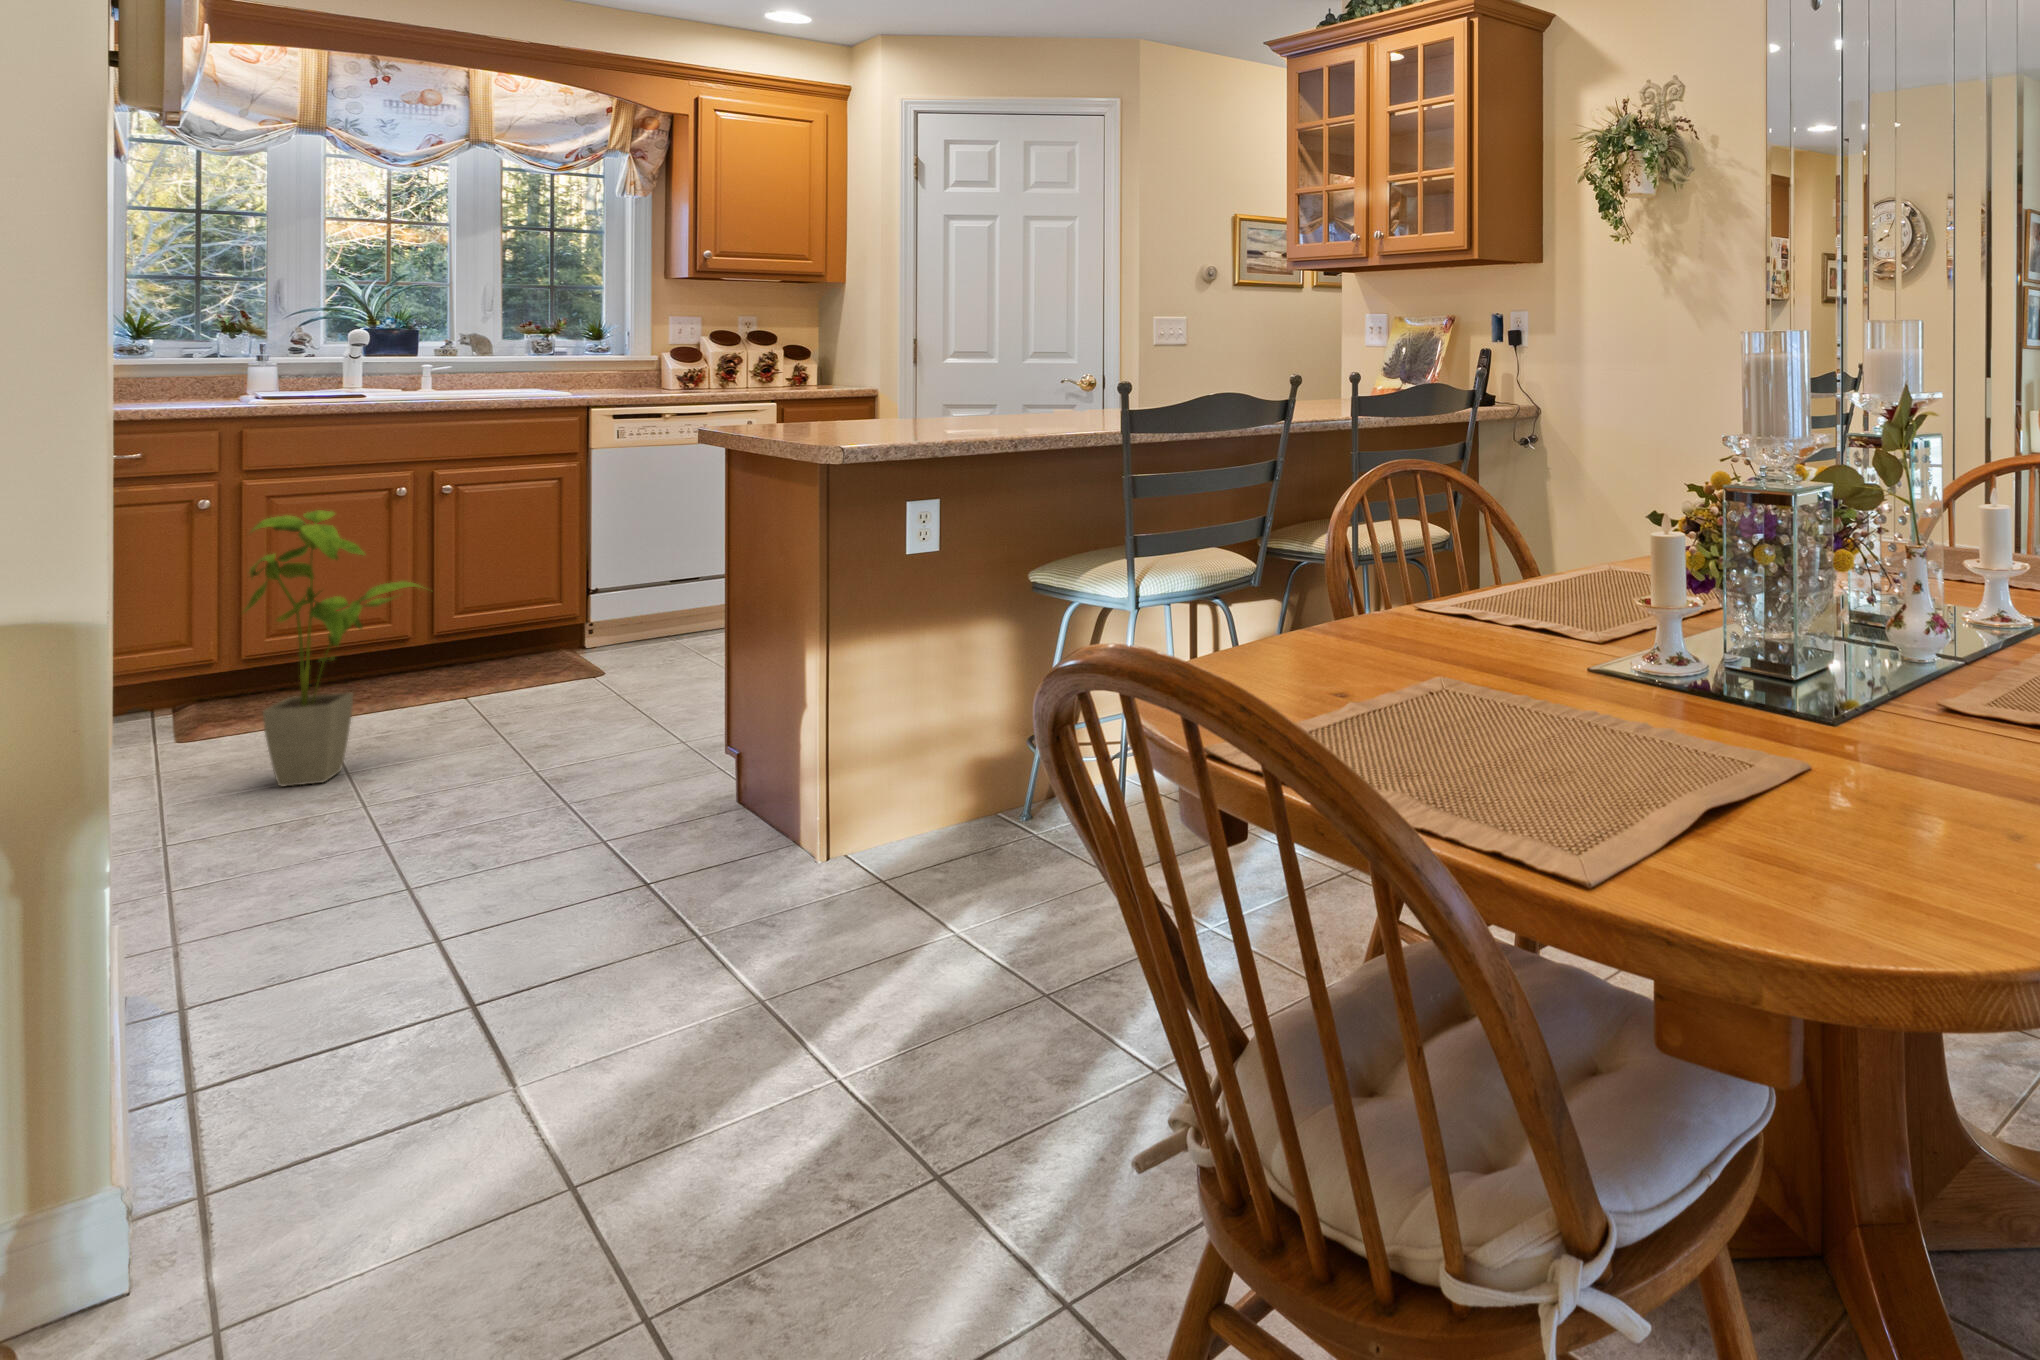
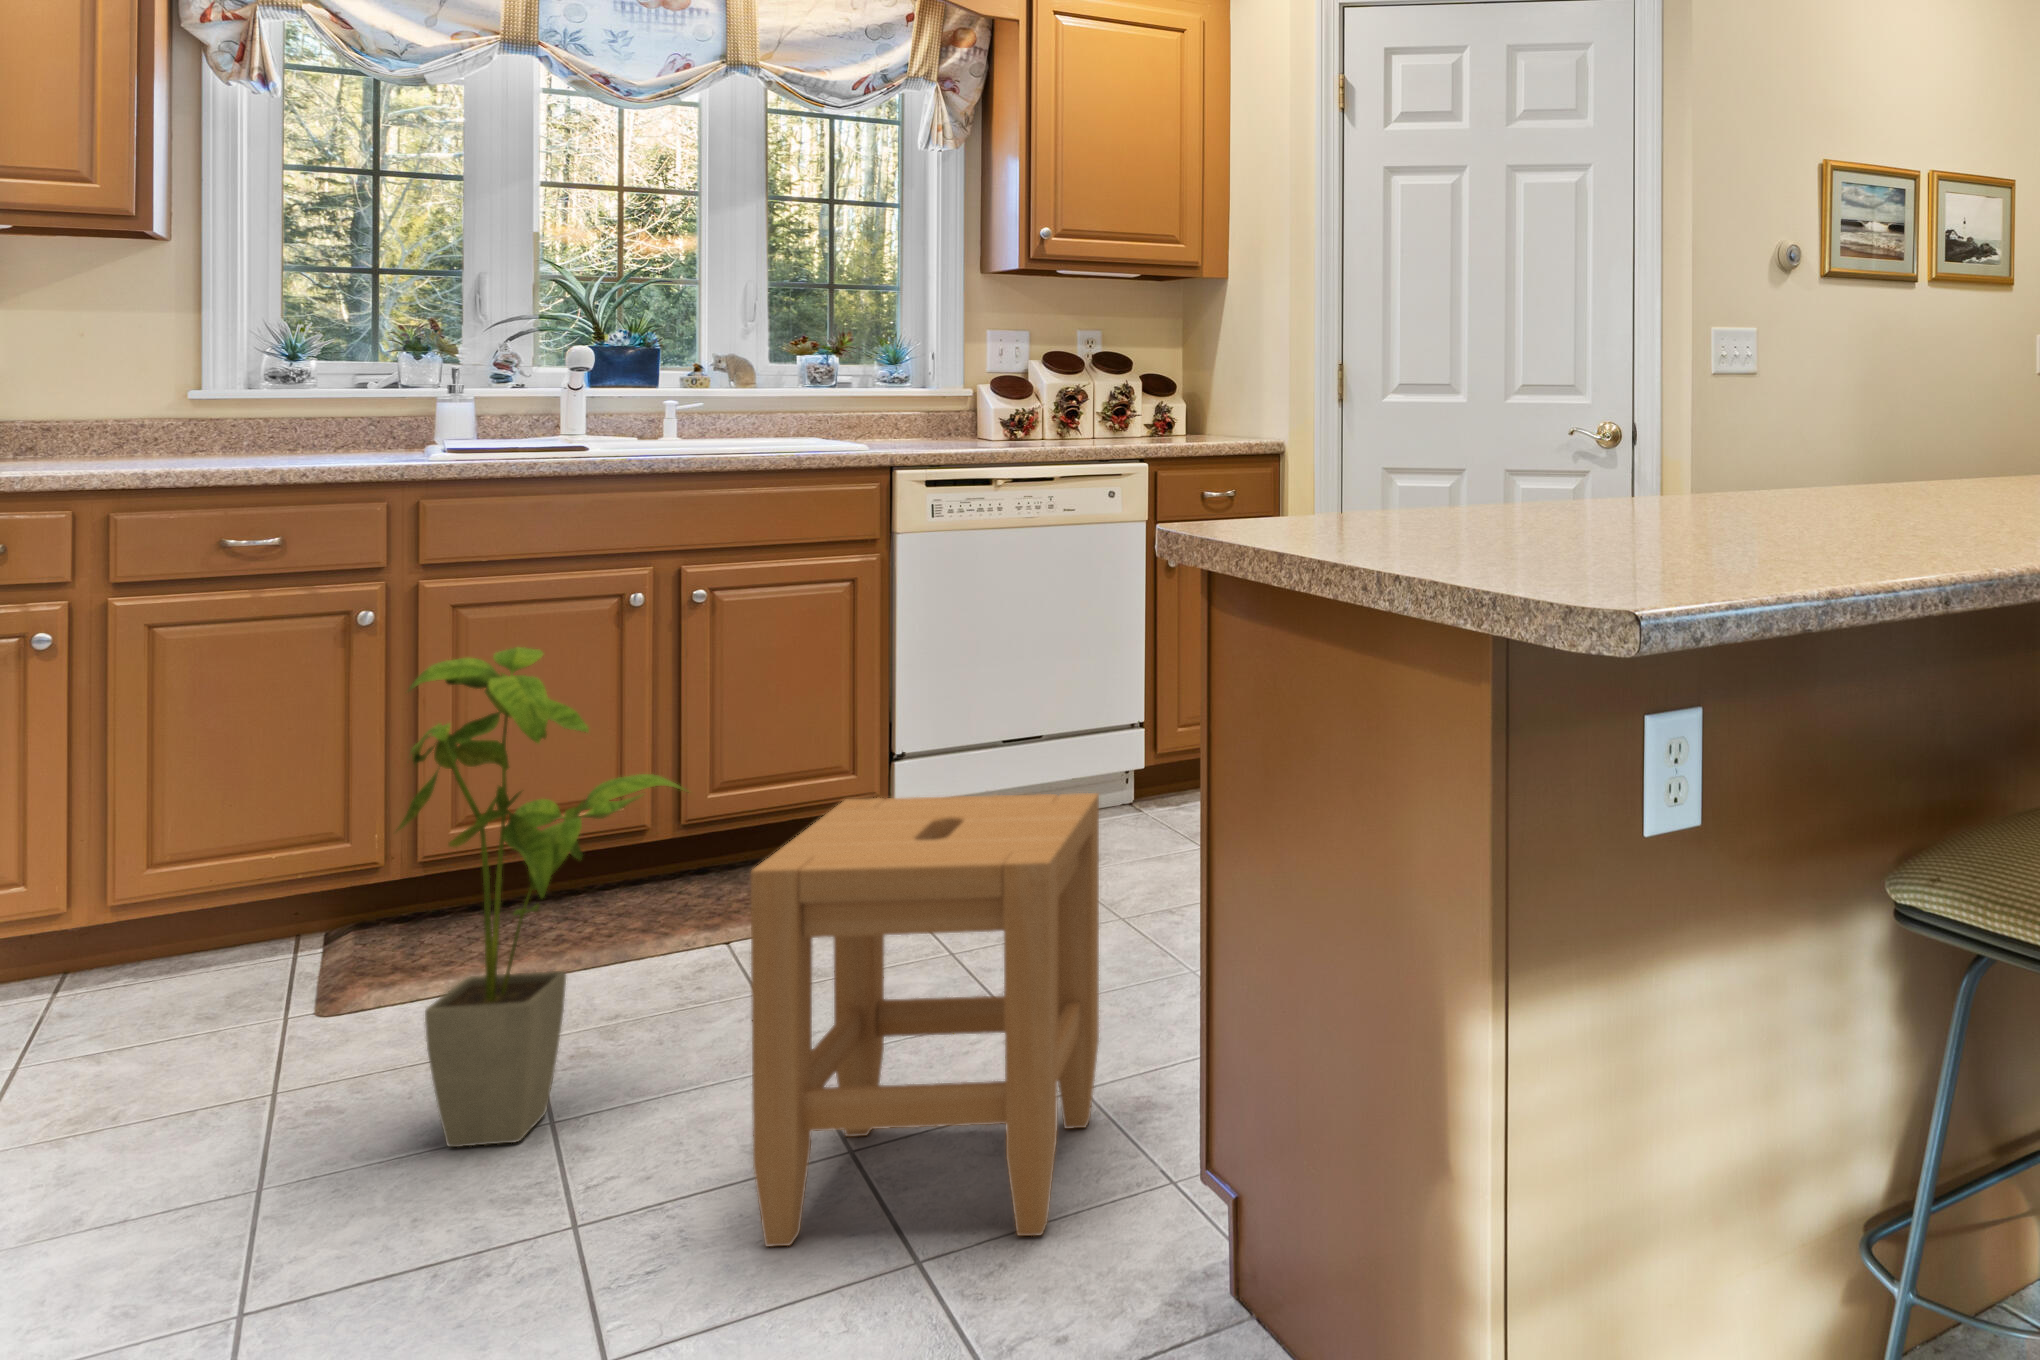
stool: none [462,583,683,809] -> present [751,793,1099,1247]

